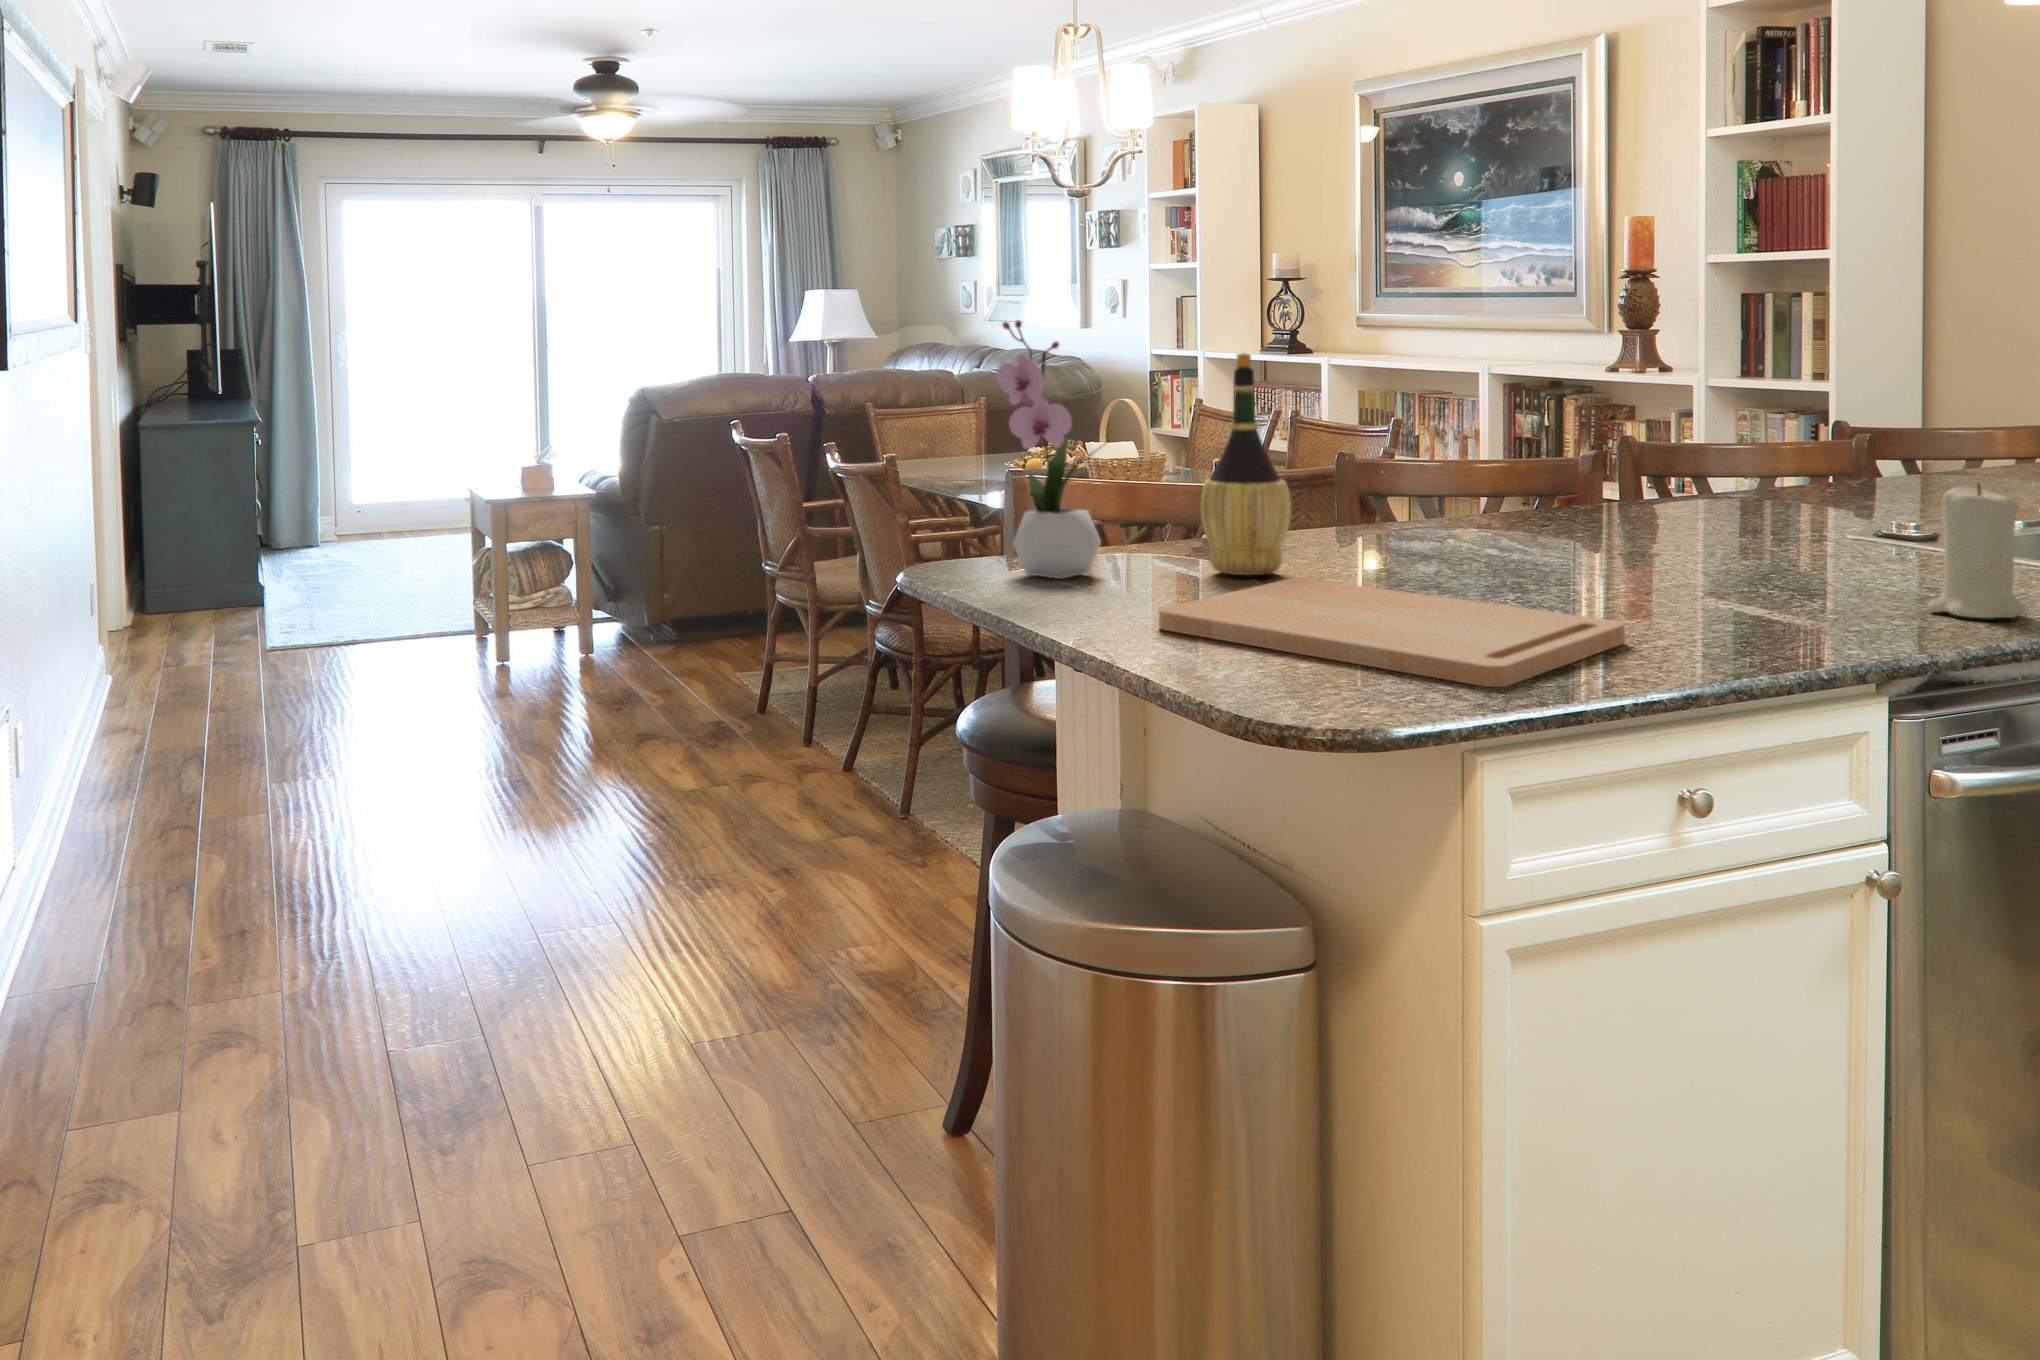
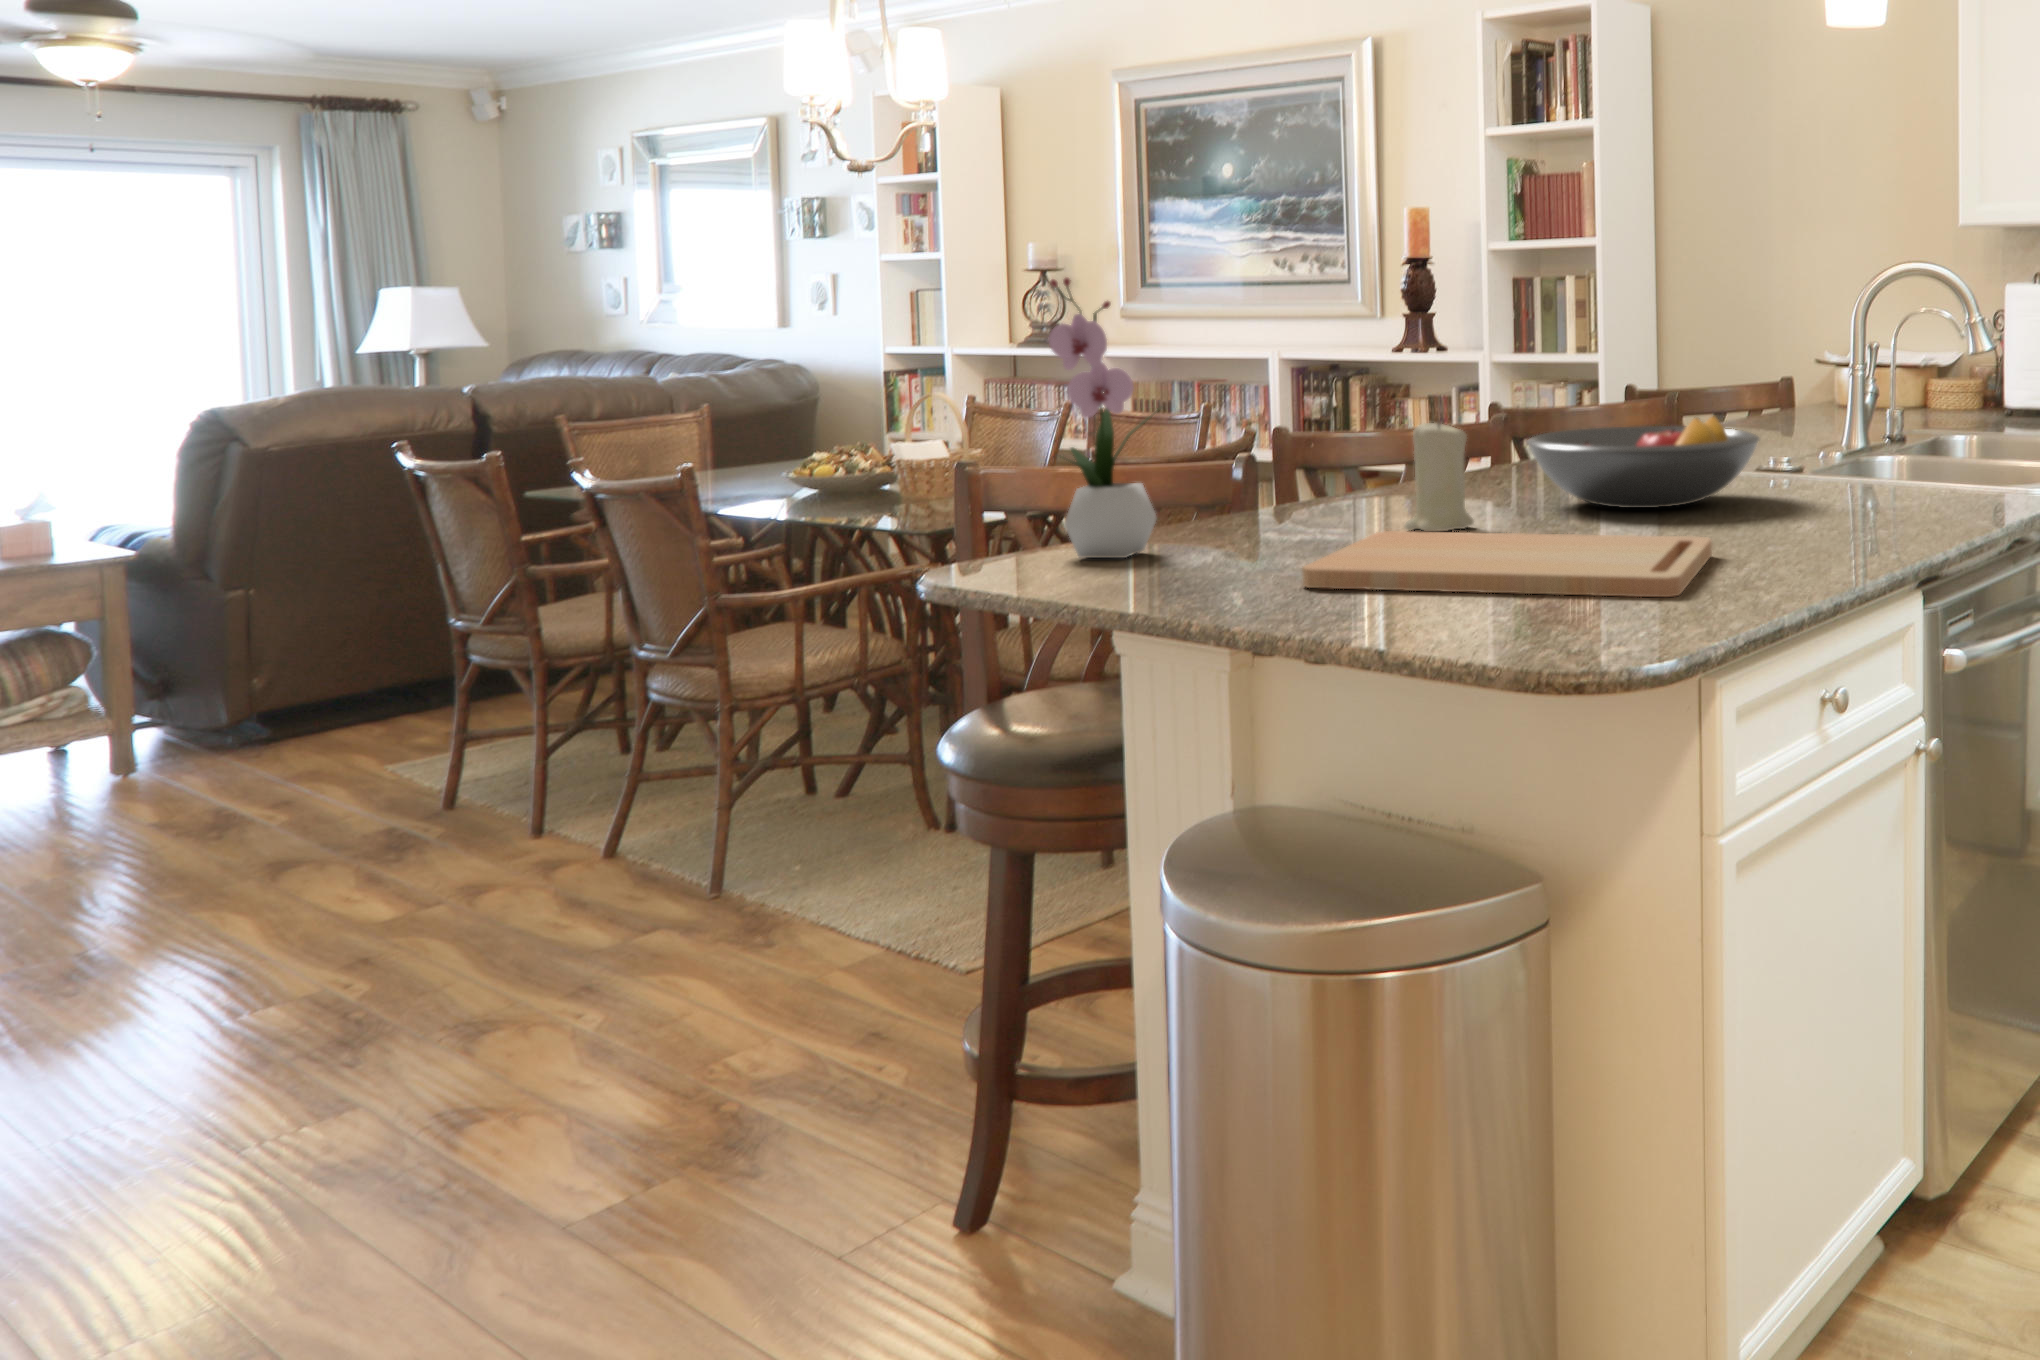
wine bottle: present [1201,353,1291,575] -> none [1252,311,1344,538]
fruit bowl: none [1523,476,1811,576] -> present [1527,415,1759,508]
candle: present [1927,483,2026,618] -> present [1405,421,1474,531]

